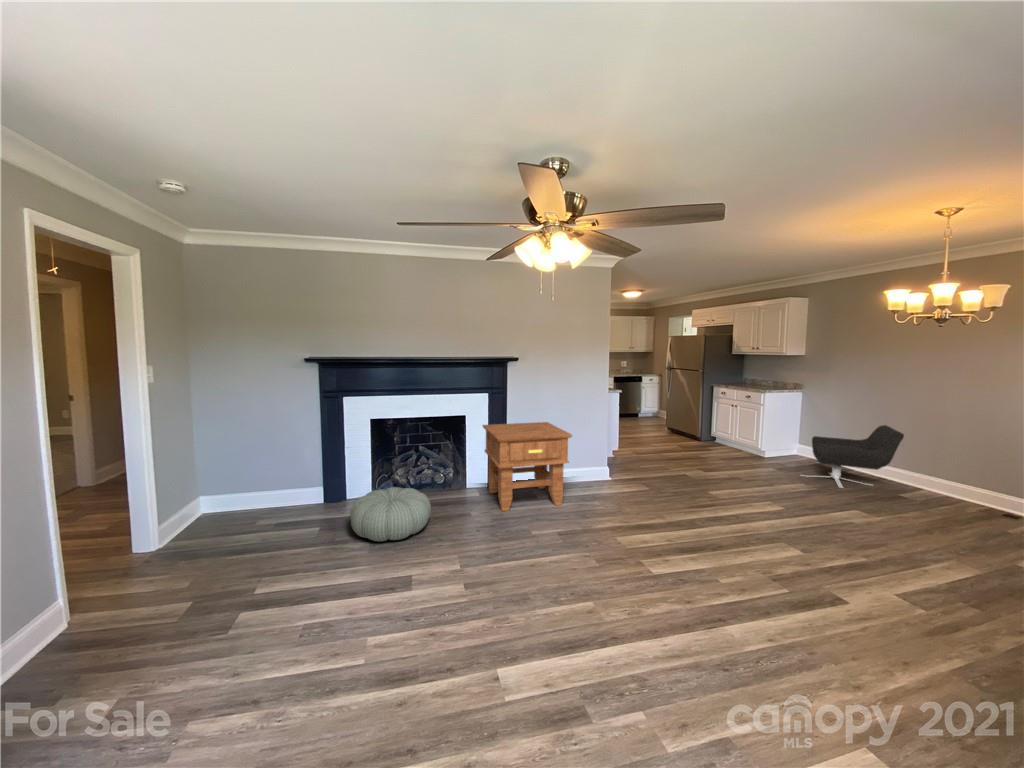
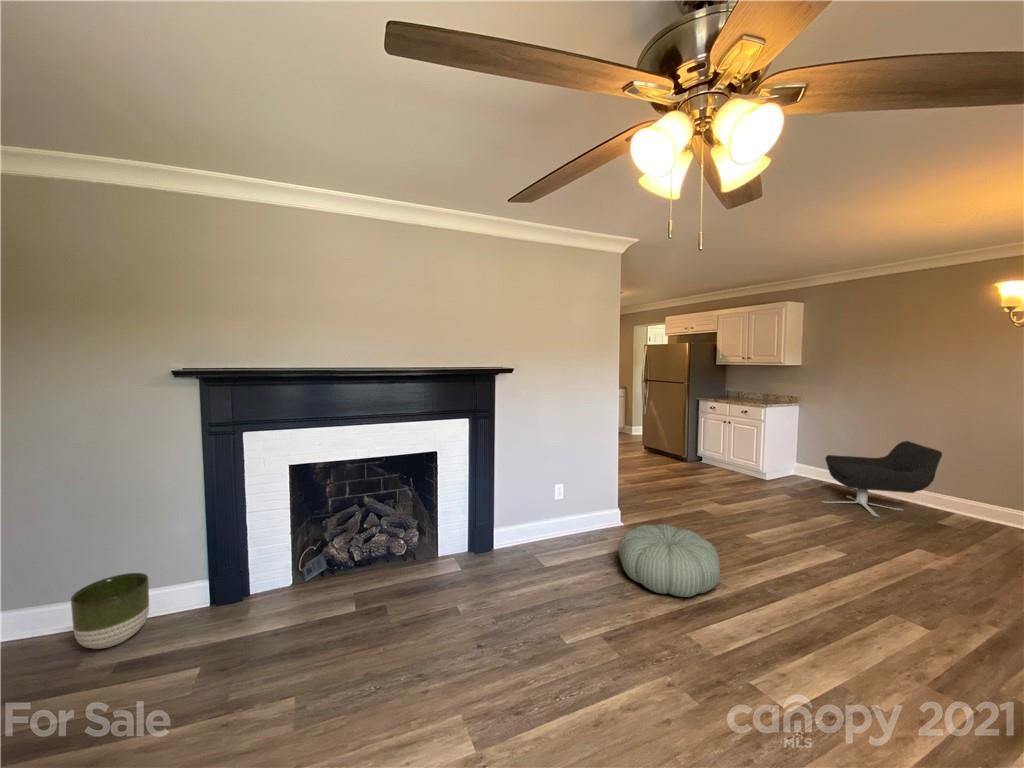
side table: present [483,422,572,511] -> none [462,456,596,598]
planter: none [257,475,293,513] -> present [71,573,149,649]
pouf: present [350,487,431,541] -> present [619,524,720,597]

